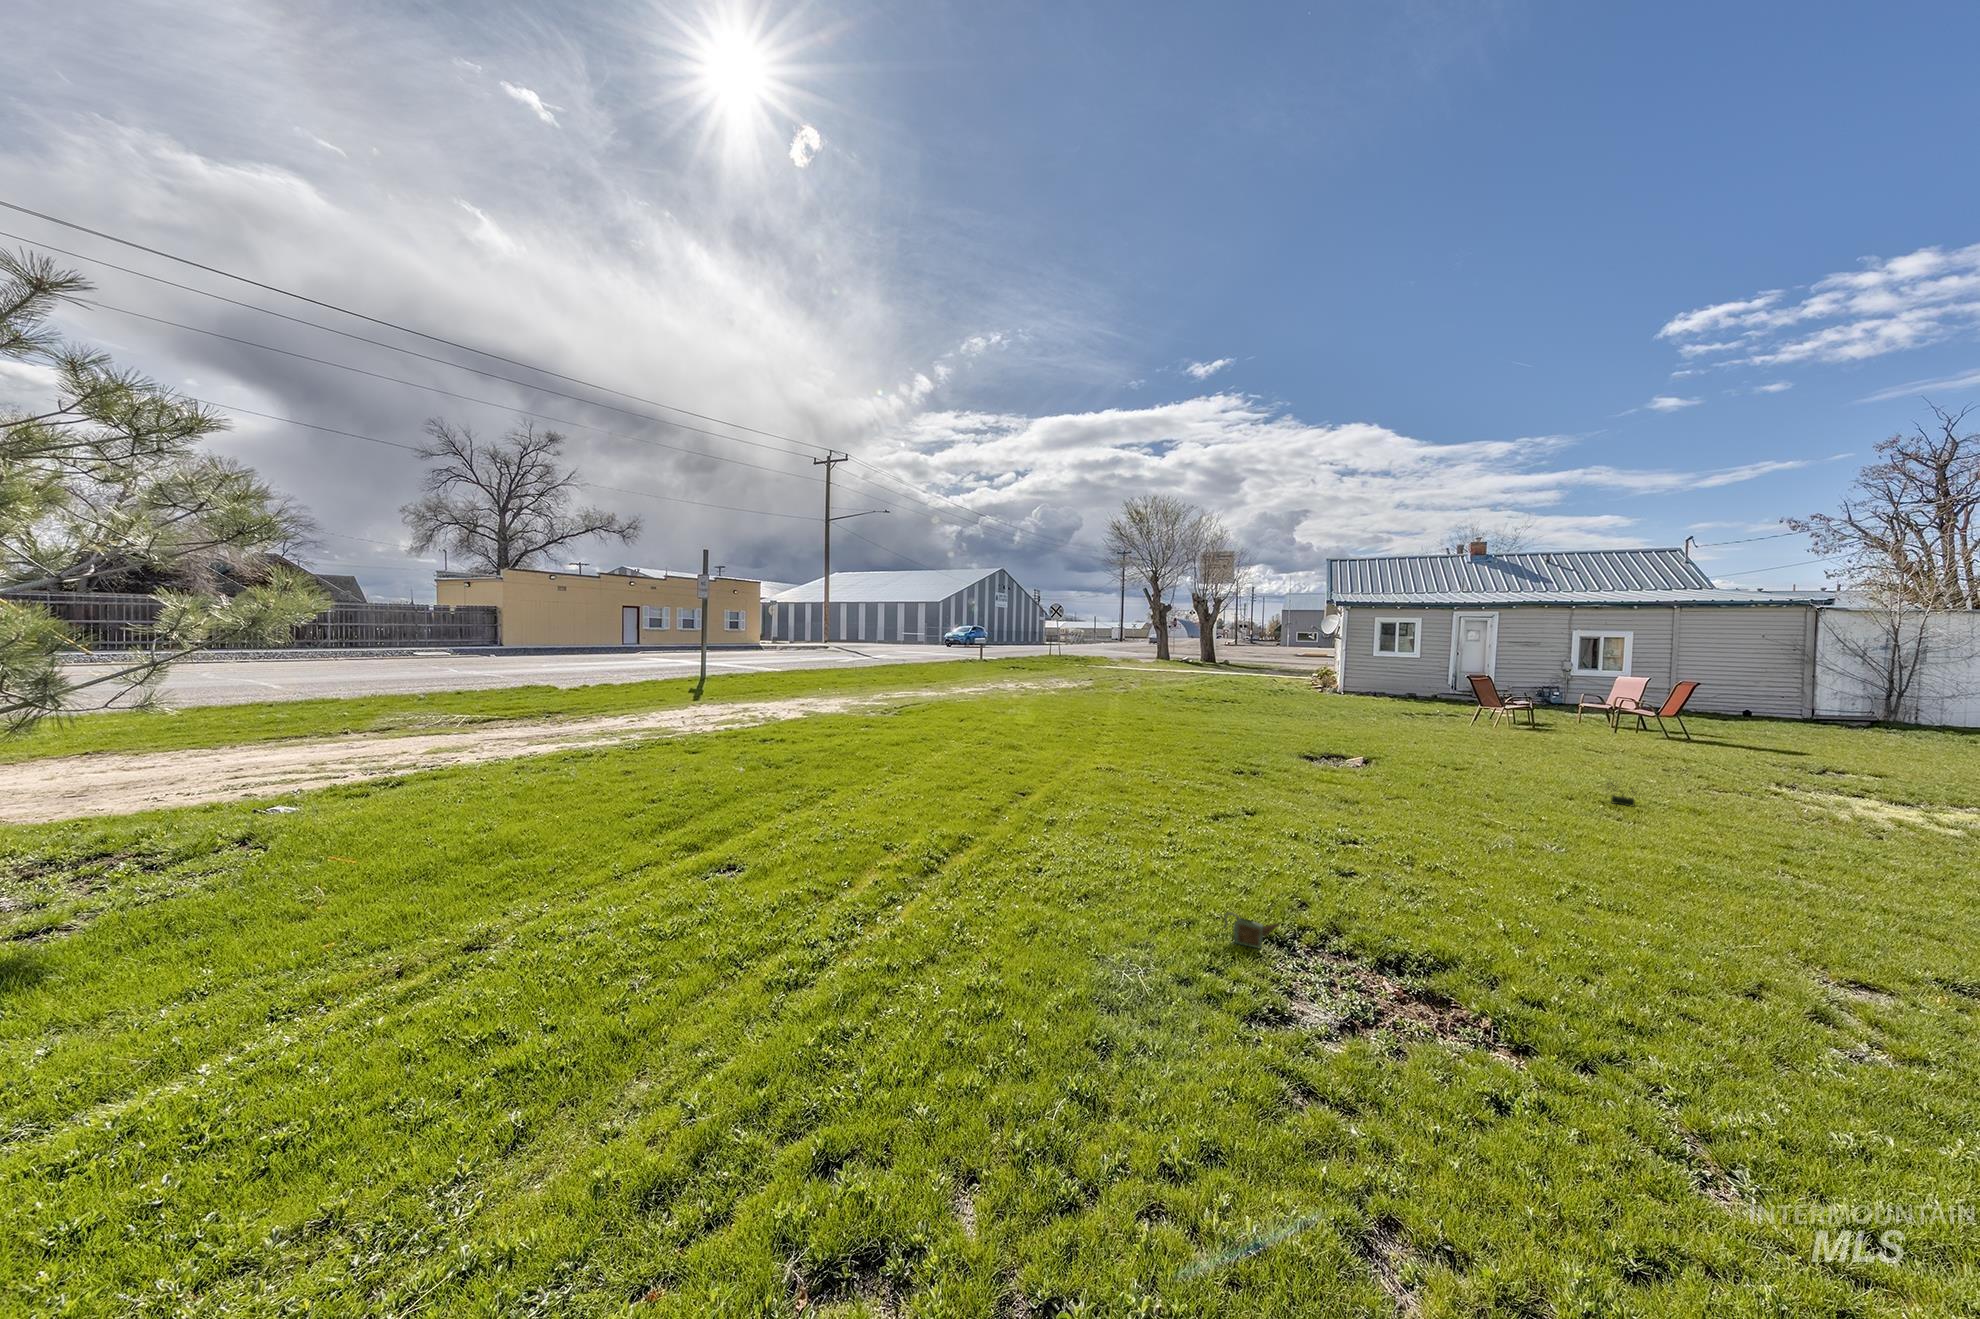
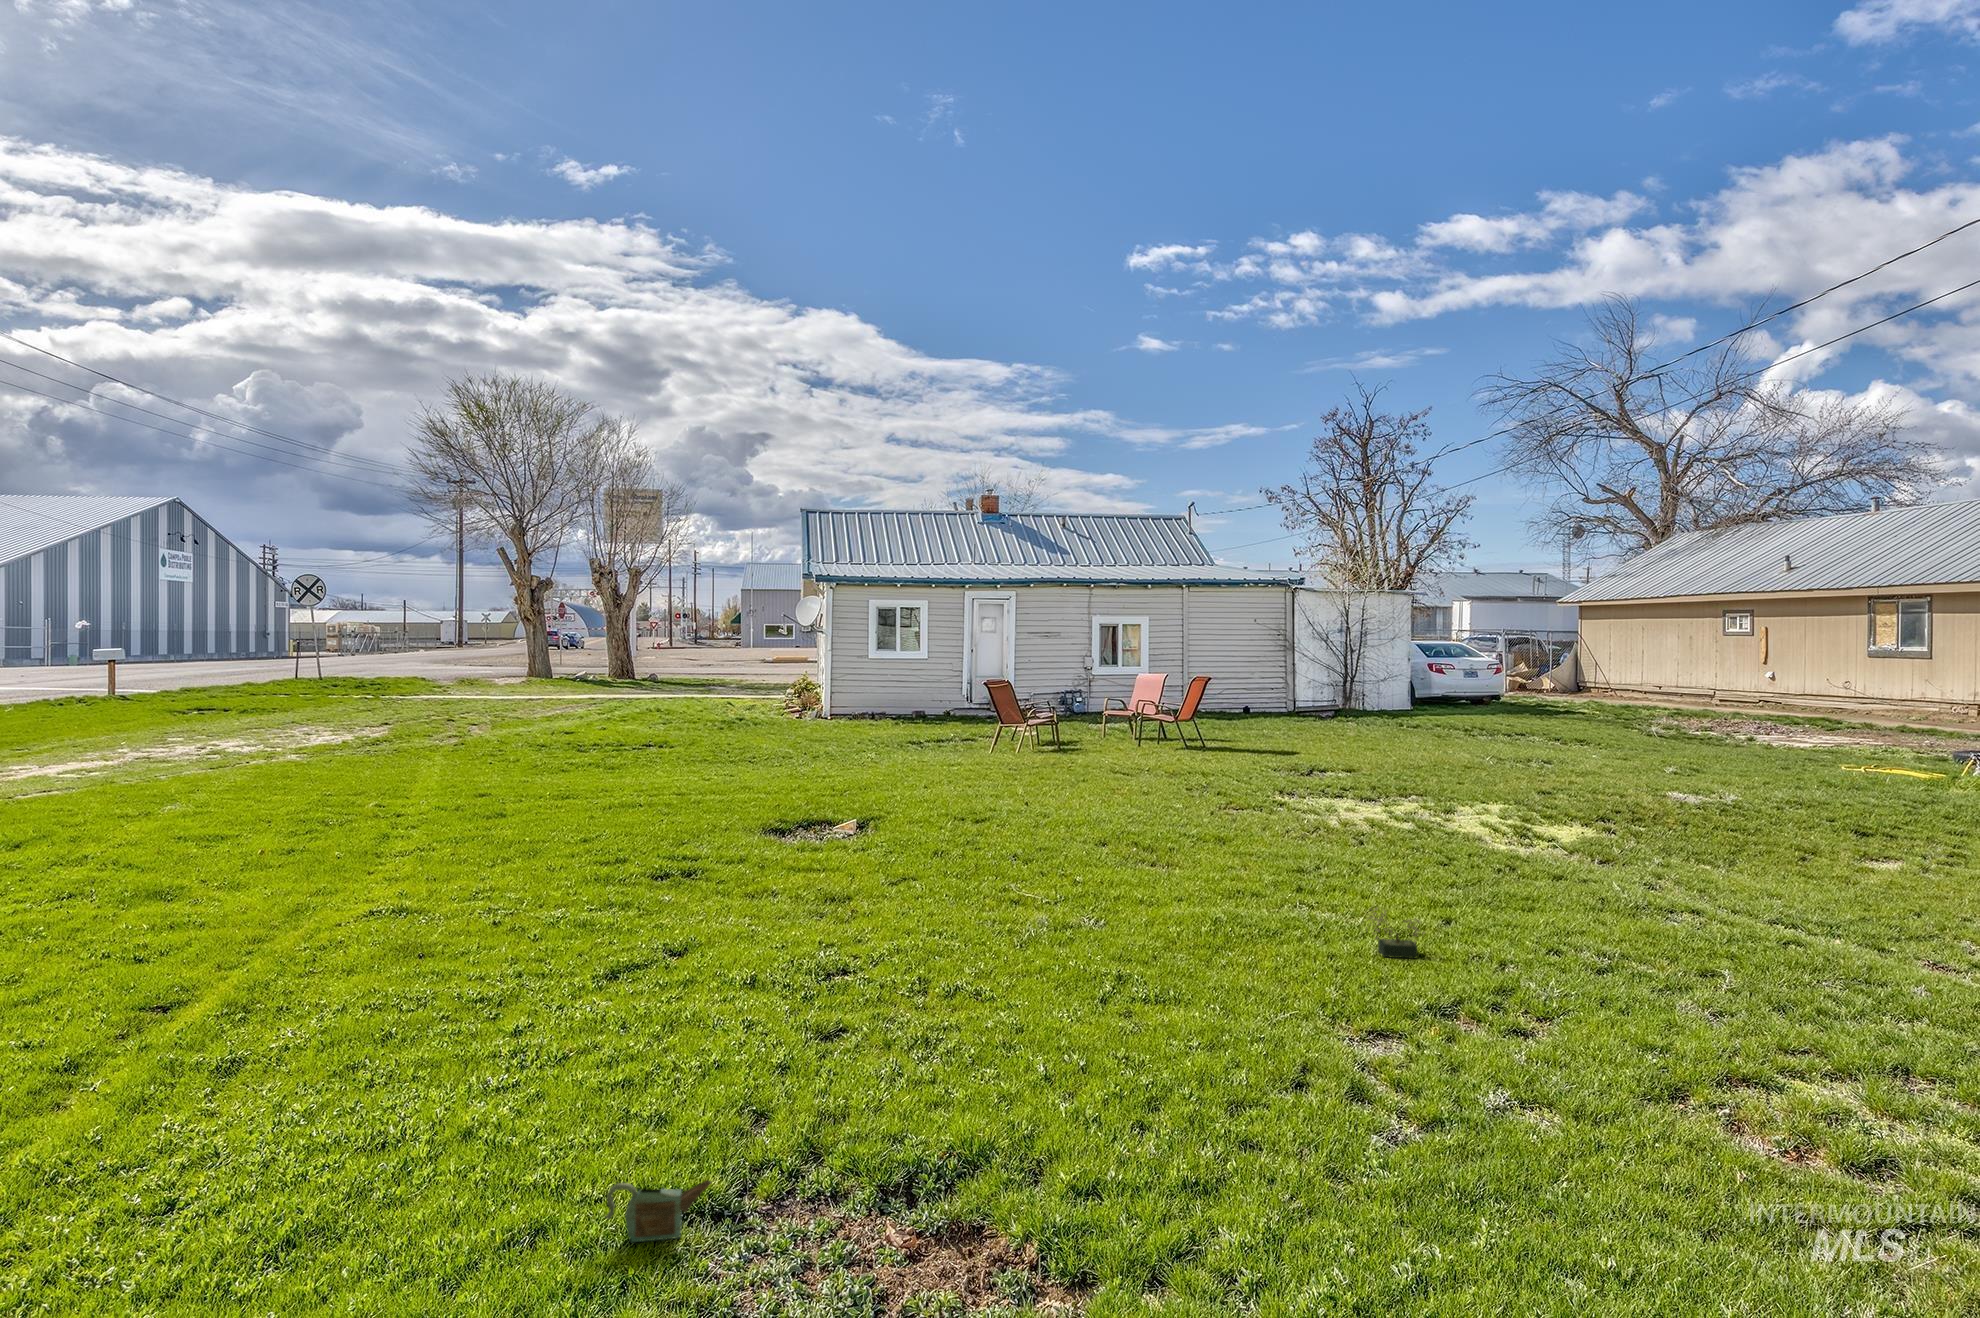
decorative plant: present [1607,782,1641,806] -> present [1367,908,1424,958]

